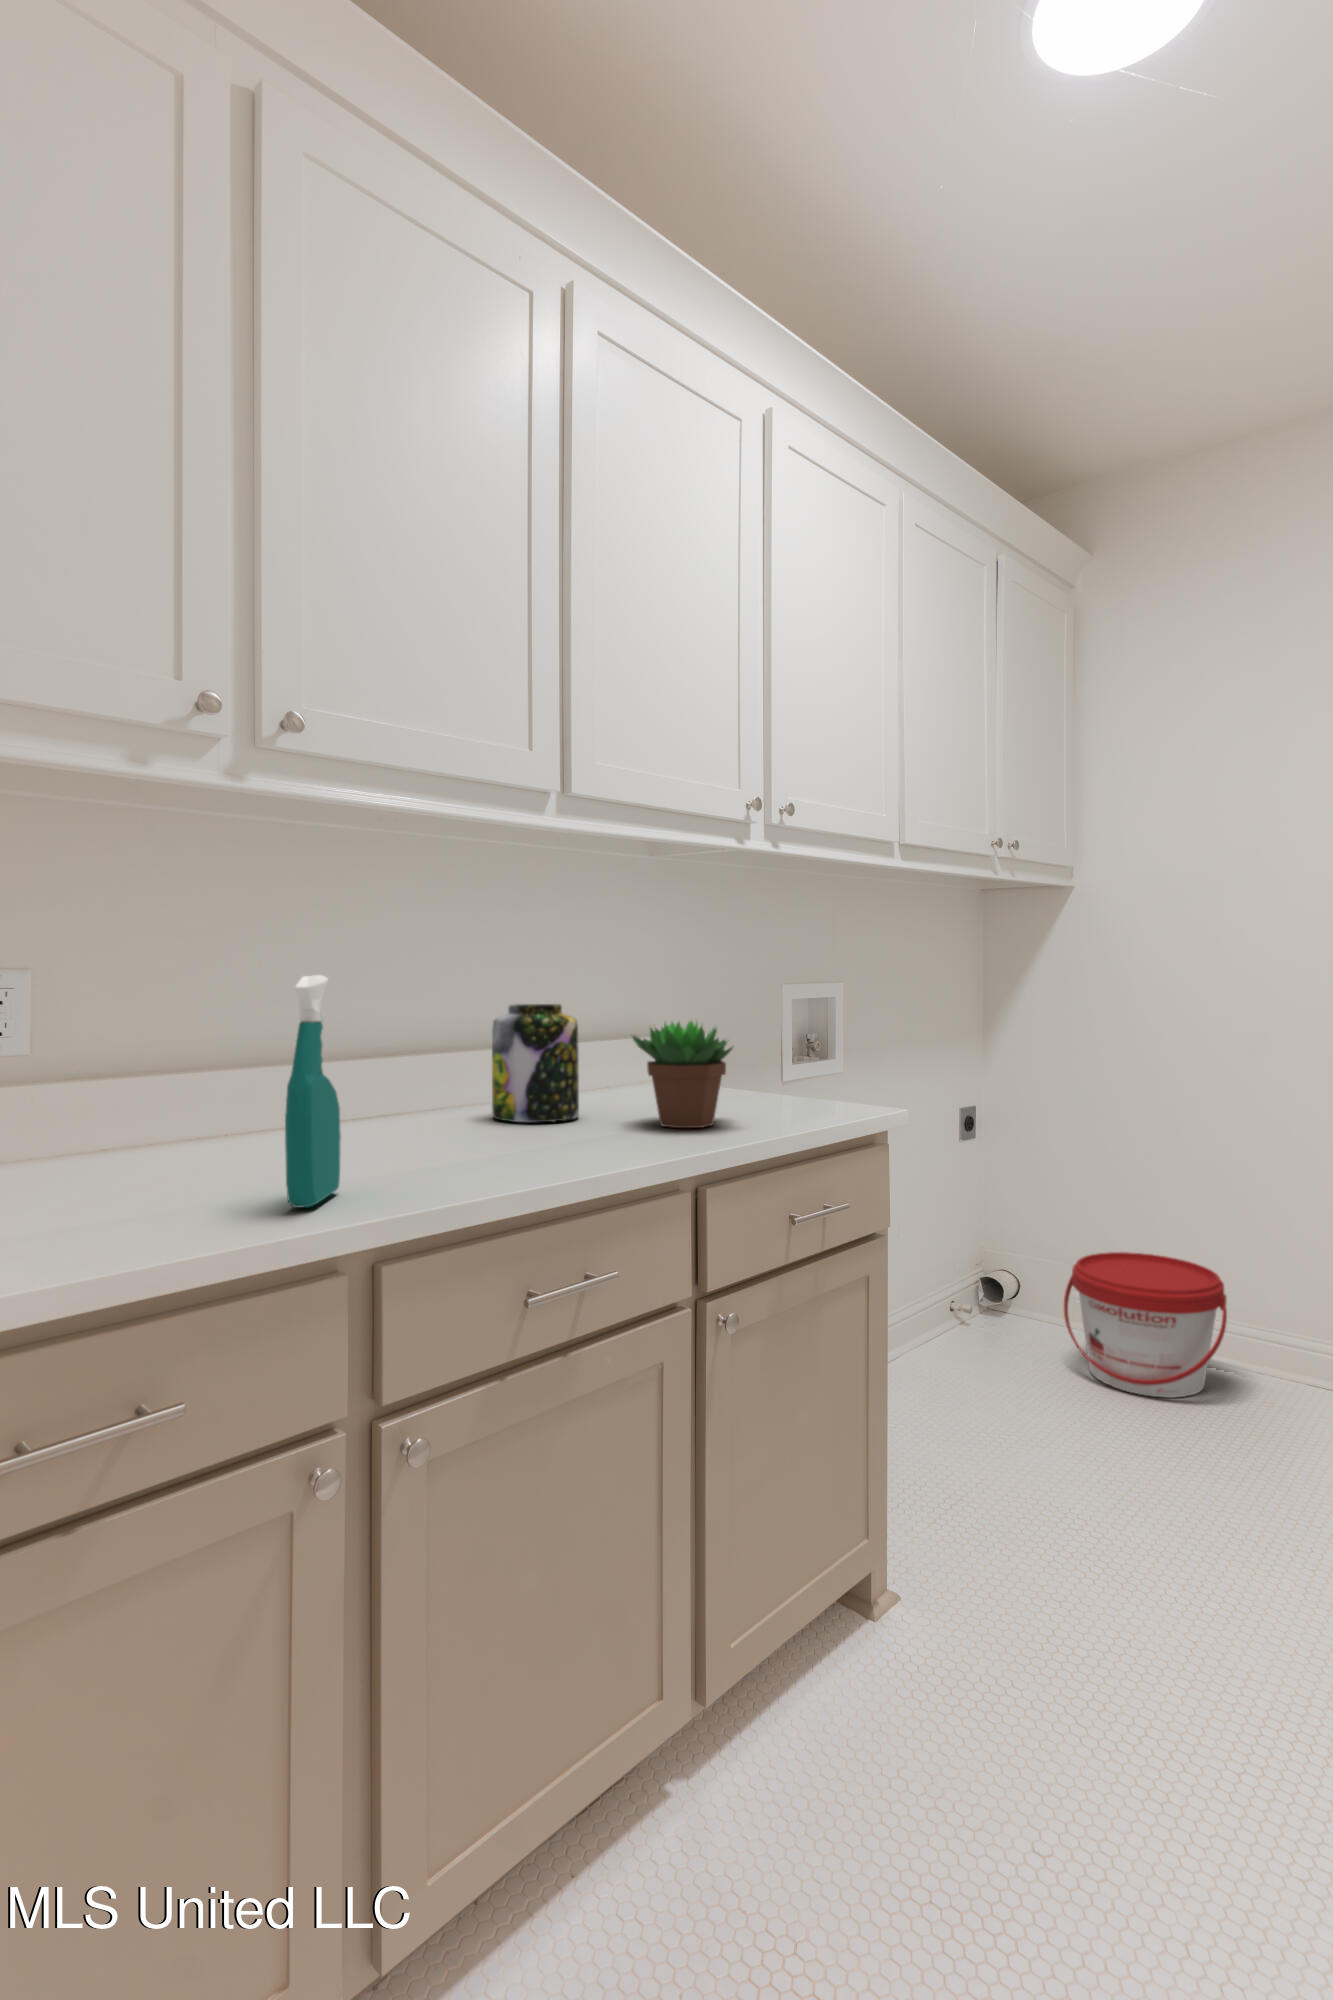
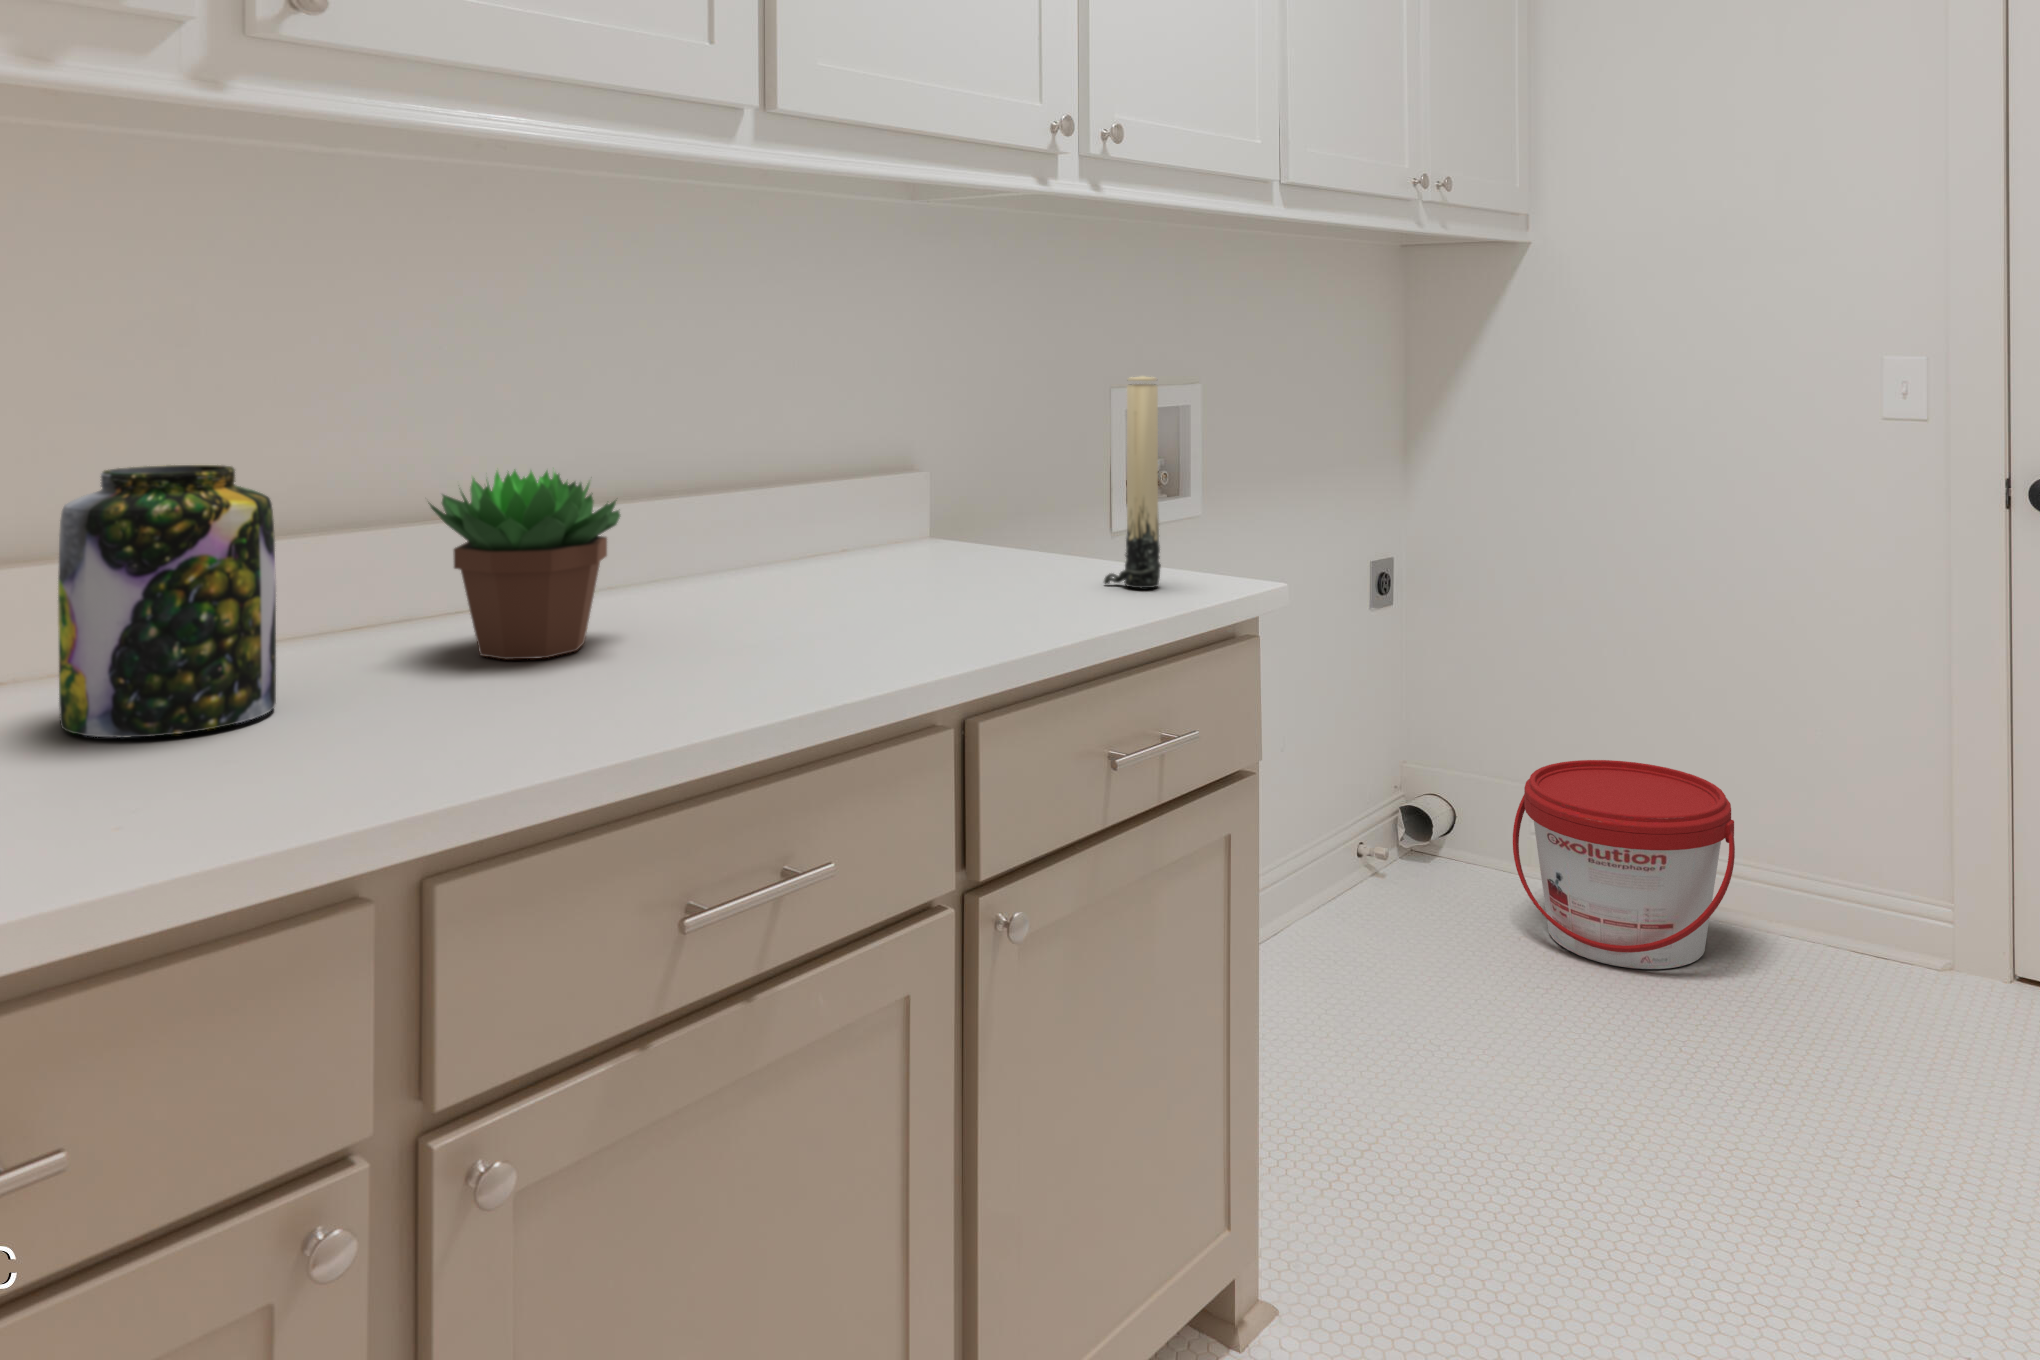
candle: none [783,971,822,1113] -> present [1104,376,1161,588]
spray bottle: present [285,975,341,1208] -> none [271,410,376,795]
jar: present [492,1004,579,1122] -> present [58,465,276,738]
succulent plant: present [633,1021,732,1128] -> present [428,471,620,660]

